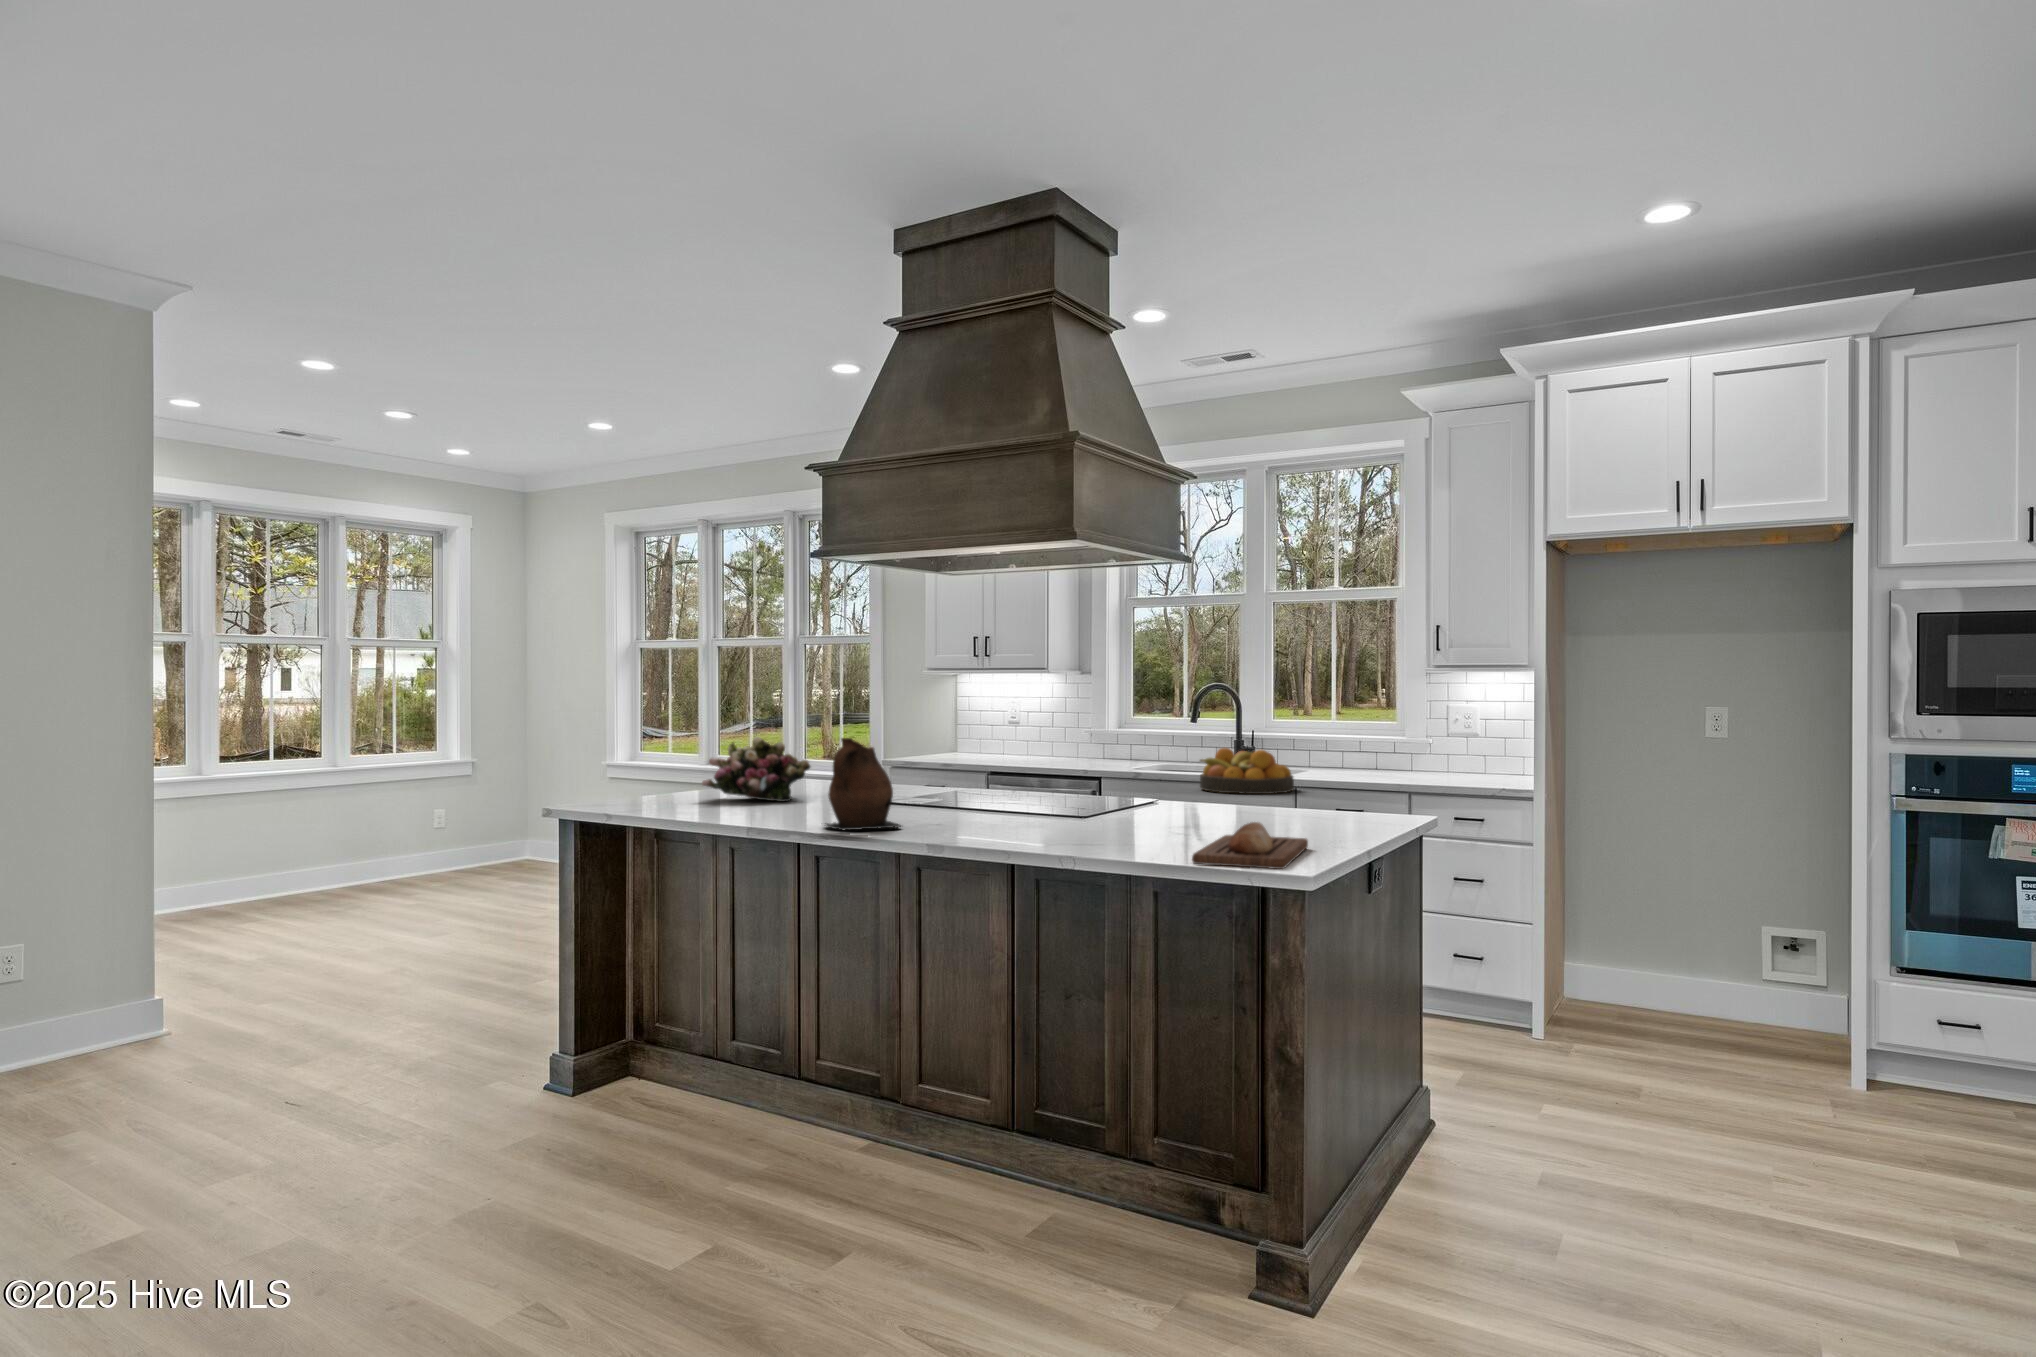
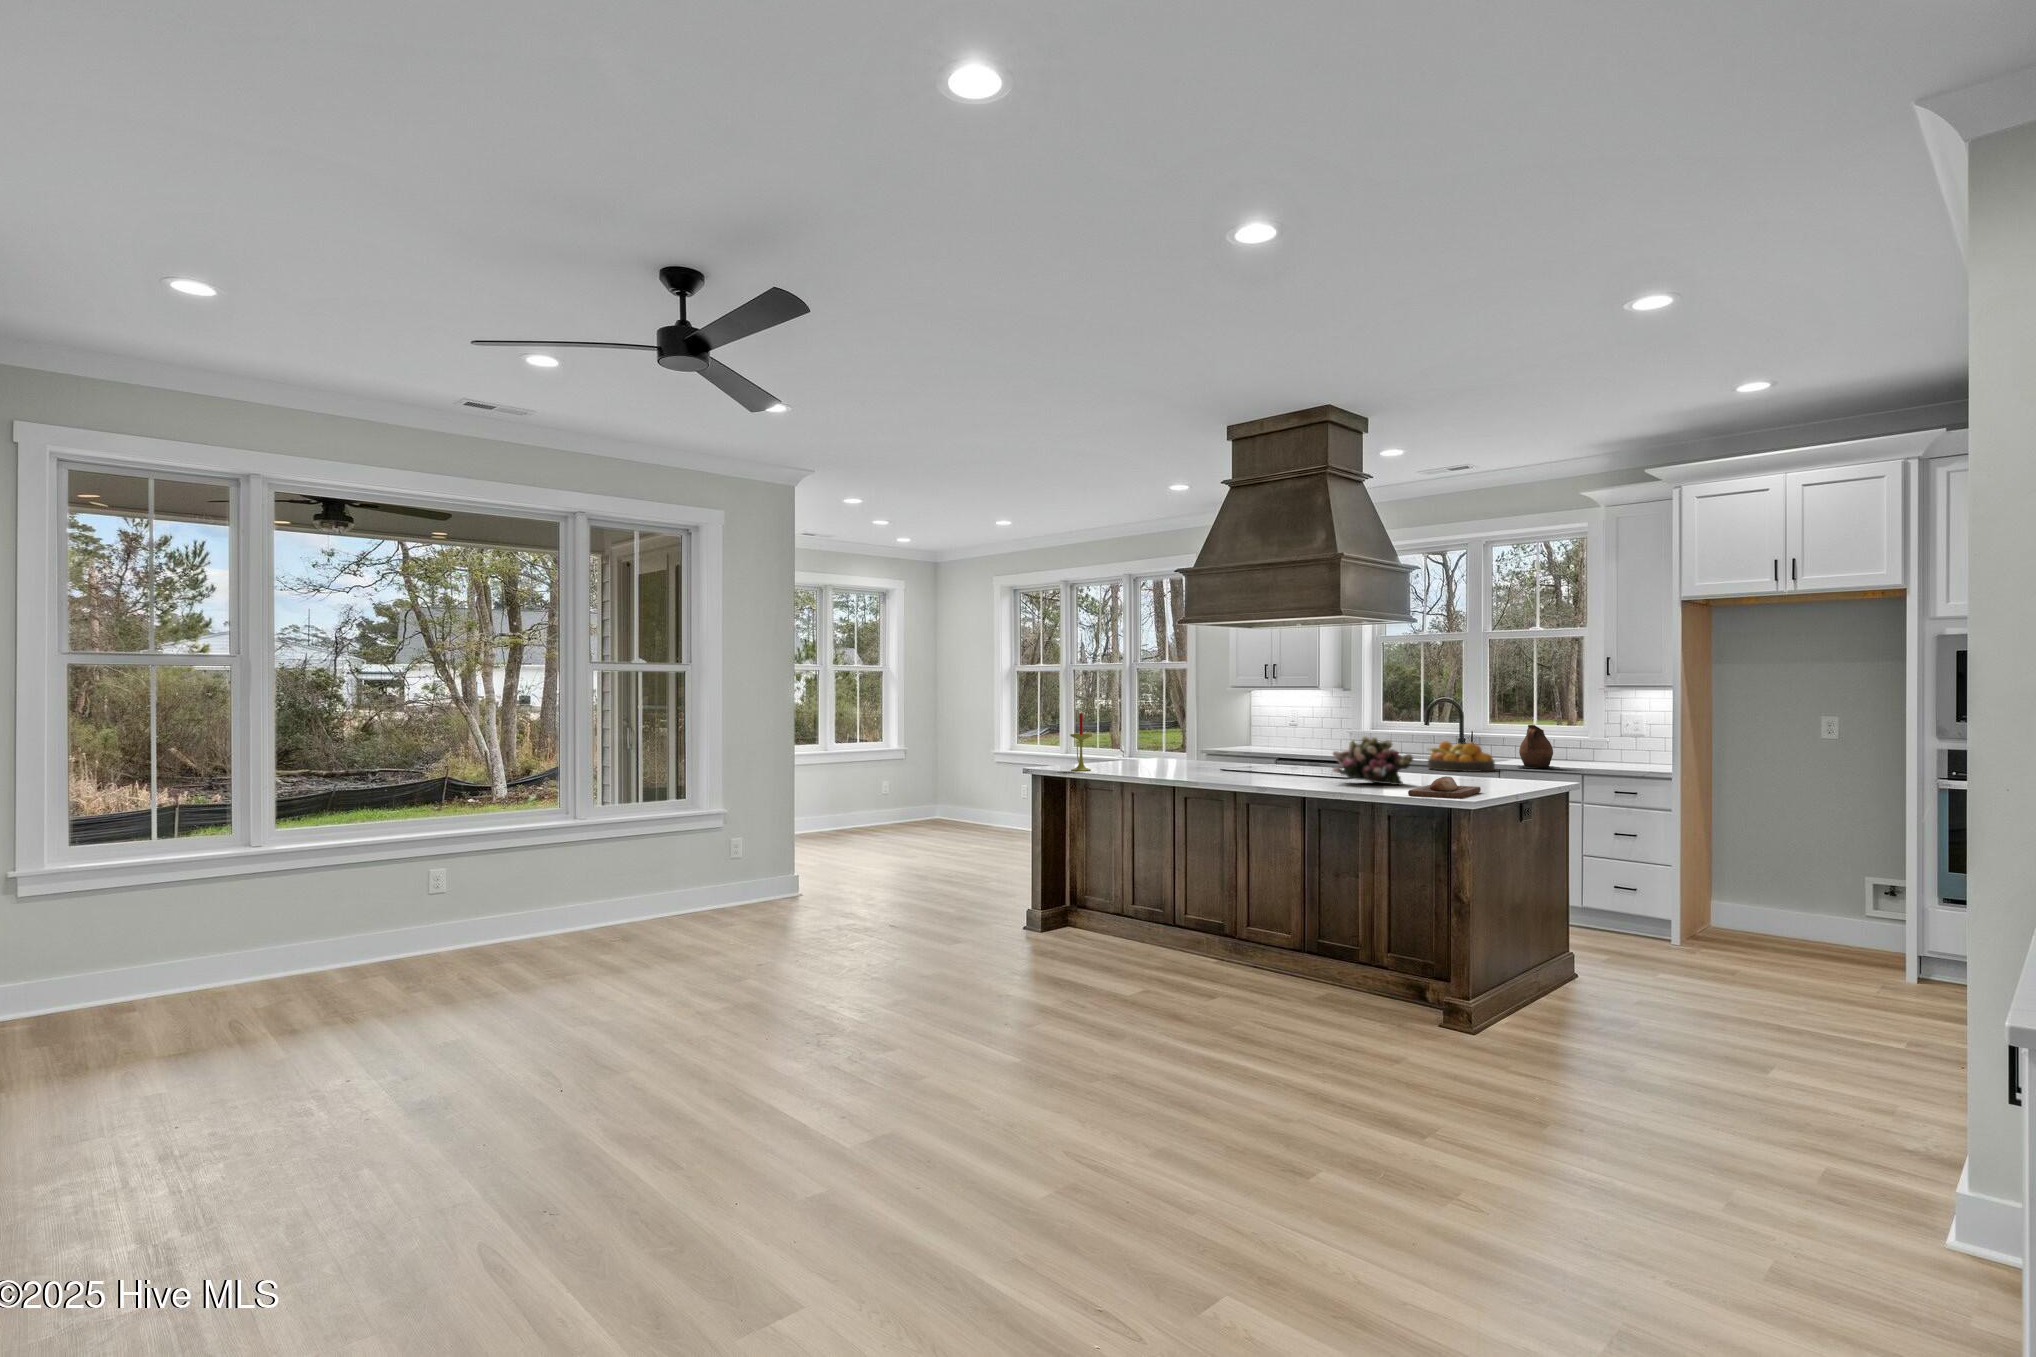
candle: none [629,710,669,811] -> present [1070,713,1092,771]
flower arrangement: present [702,737,810,801] -> present [1333,736,1413,785]
ceramic pitcher: present [825,738,901,830] -> present [1518,725,1559,768]

